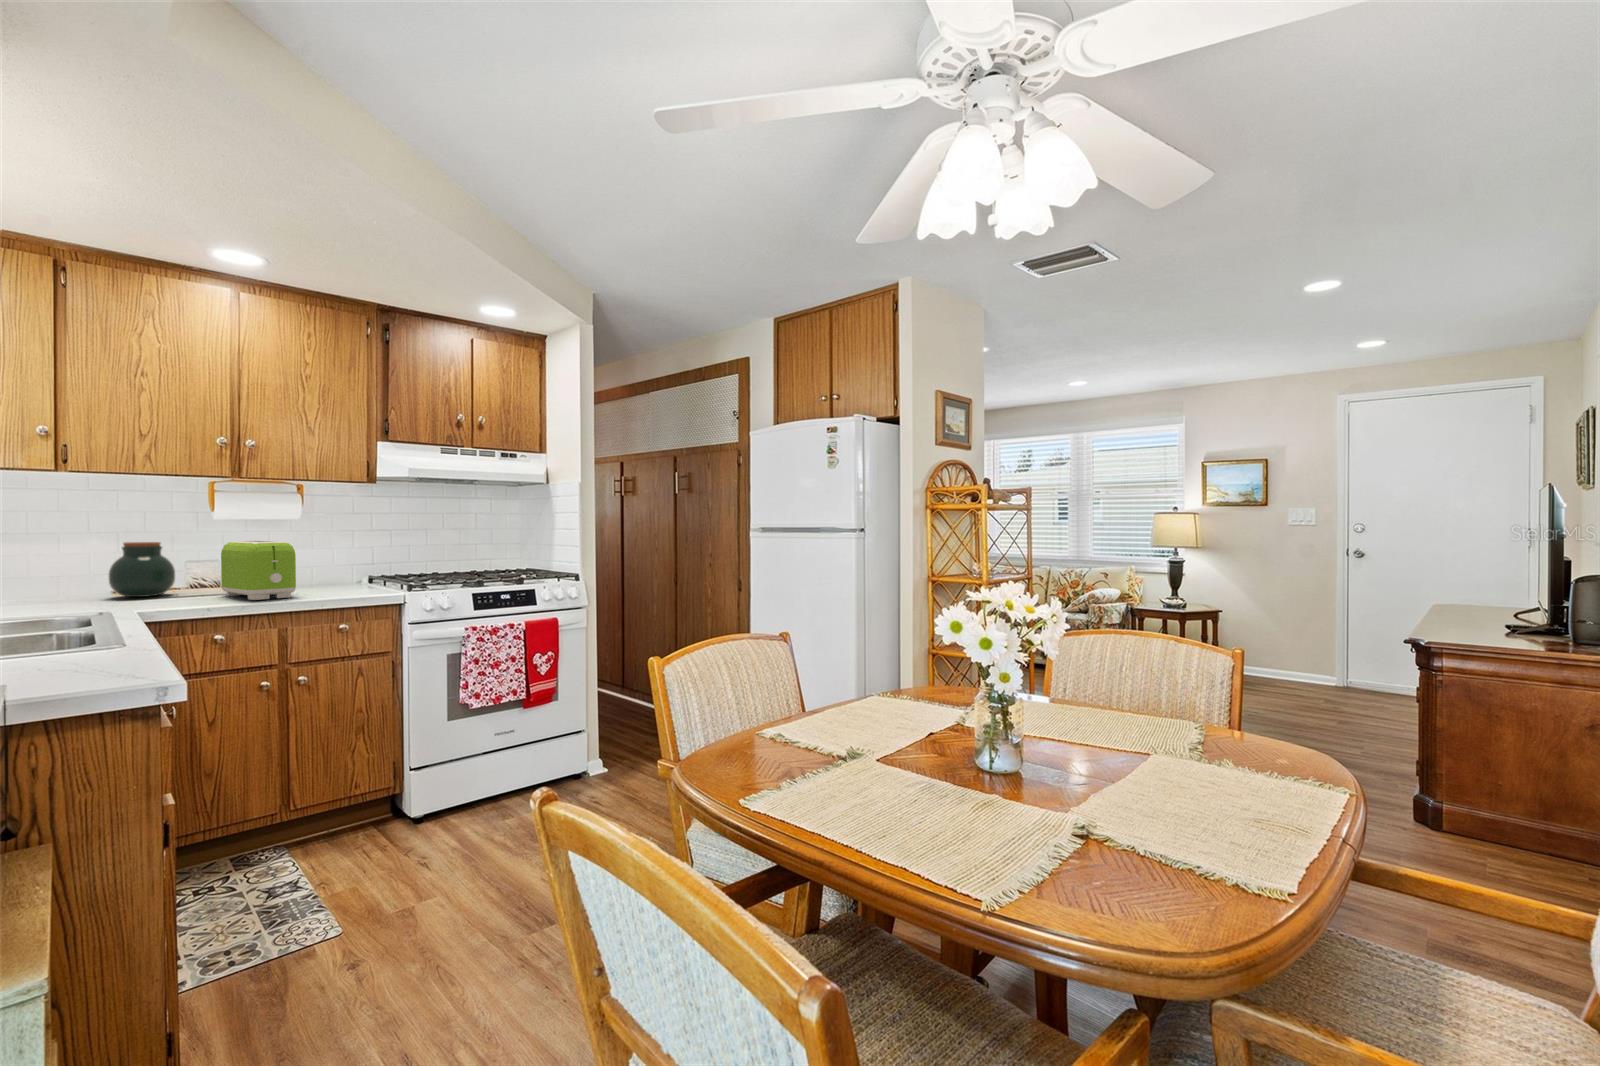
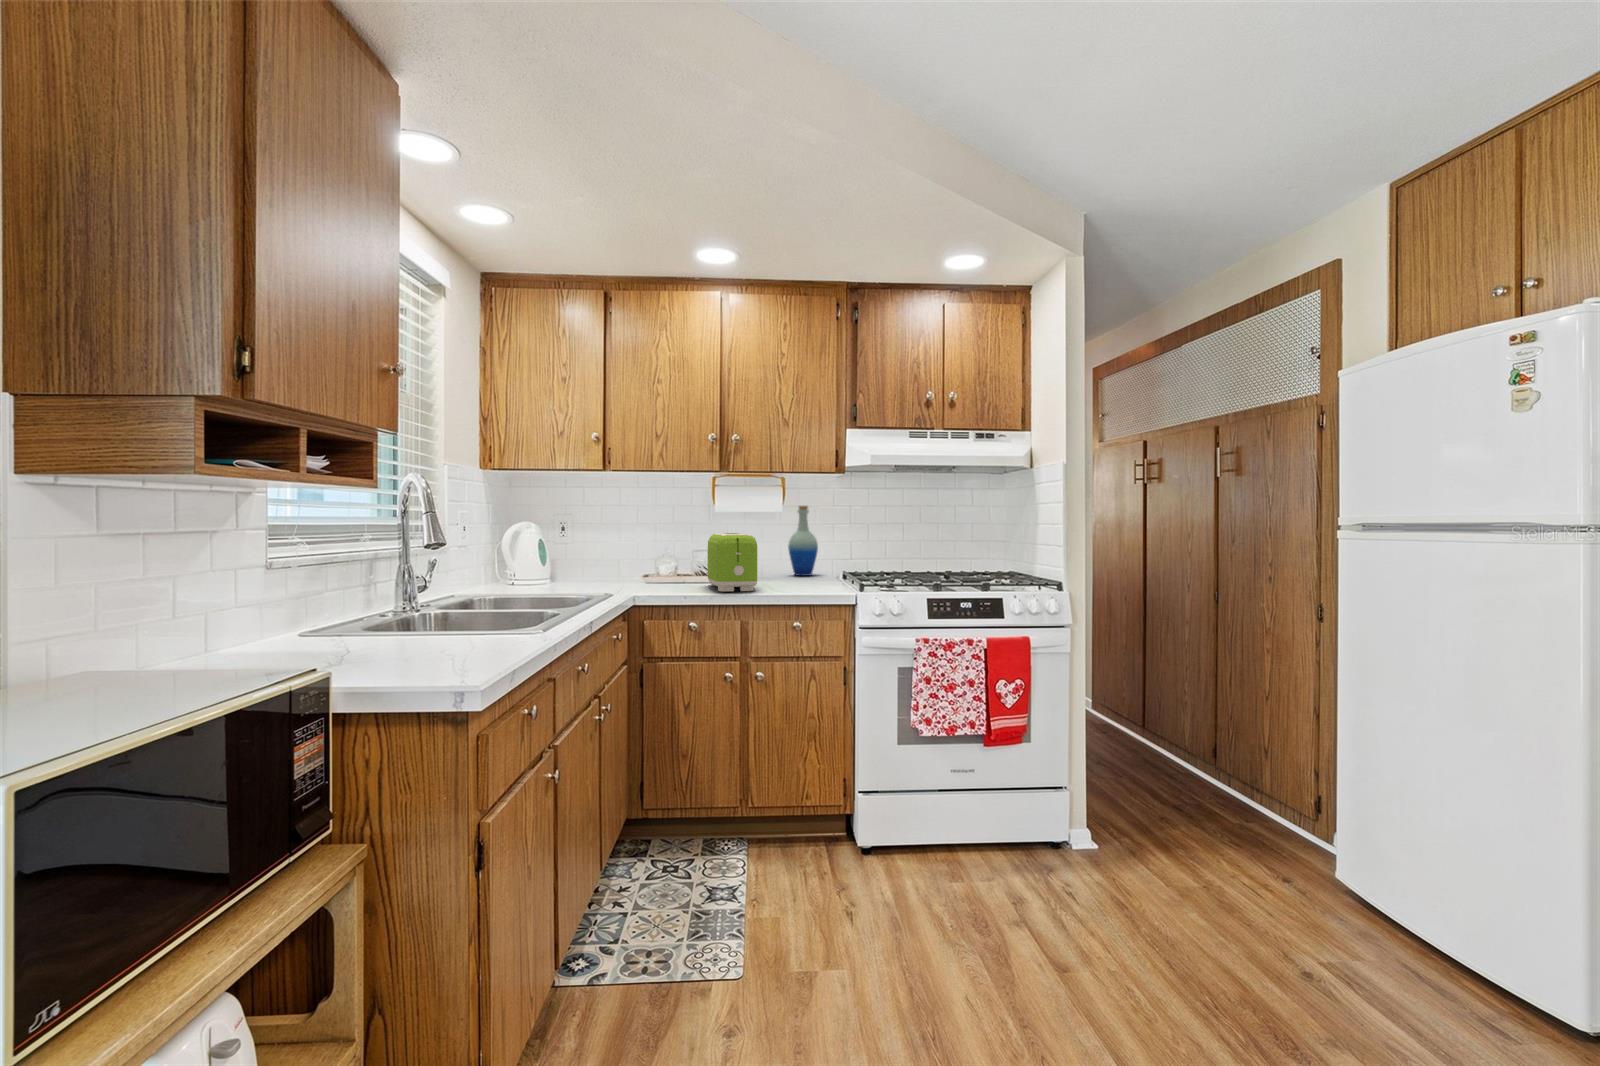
bottle: none [308,513,343,581] -> present [788,506,818,576]
jar: present [109,542,175,597] -> none [636,533,681,582]

